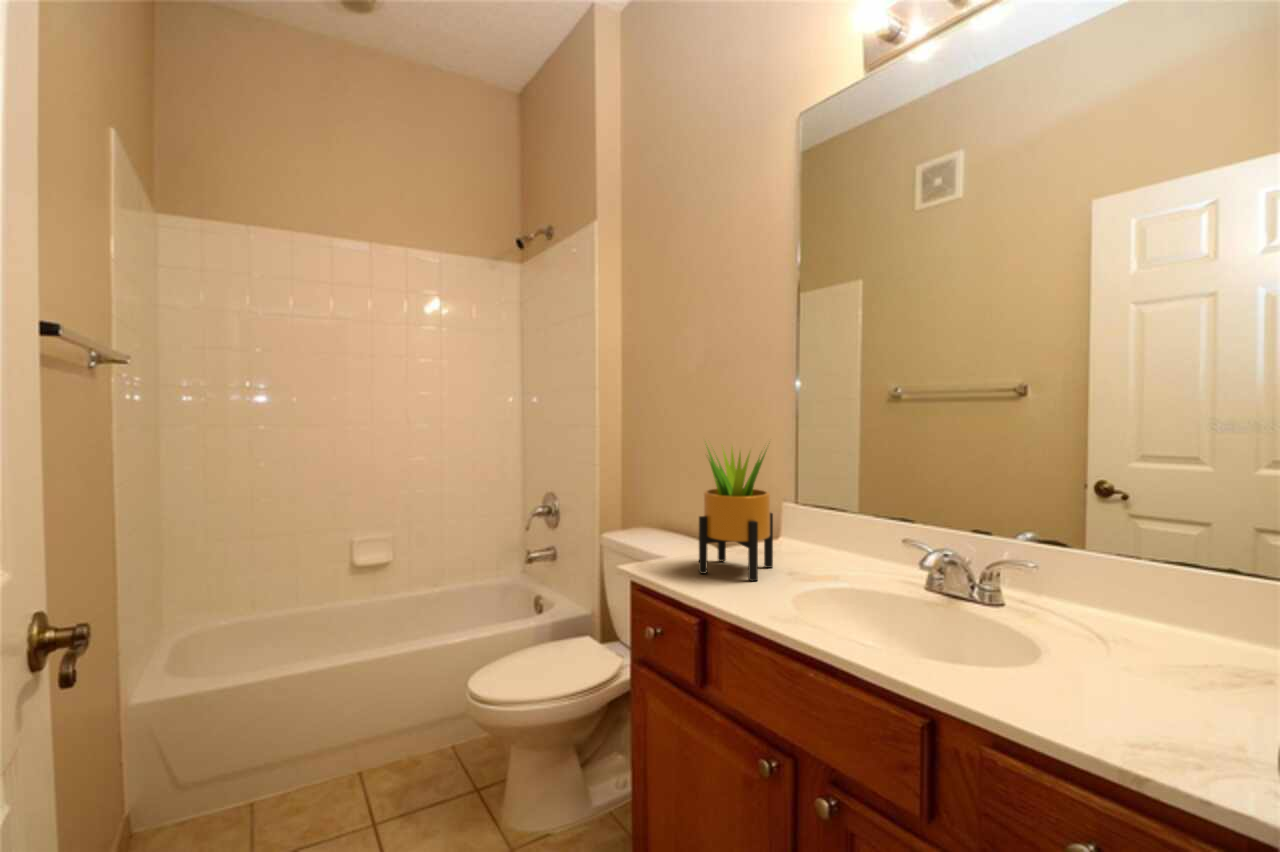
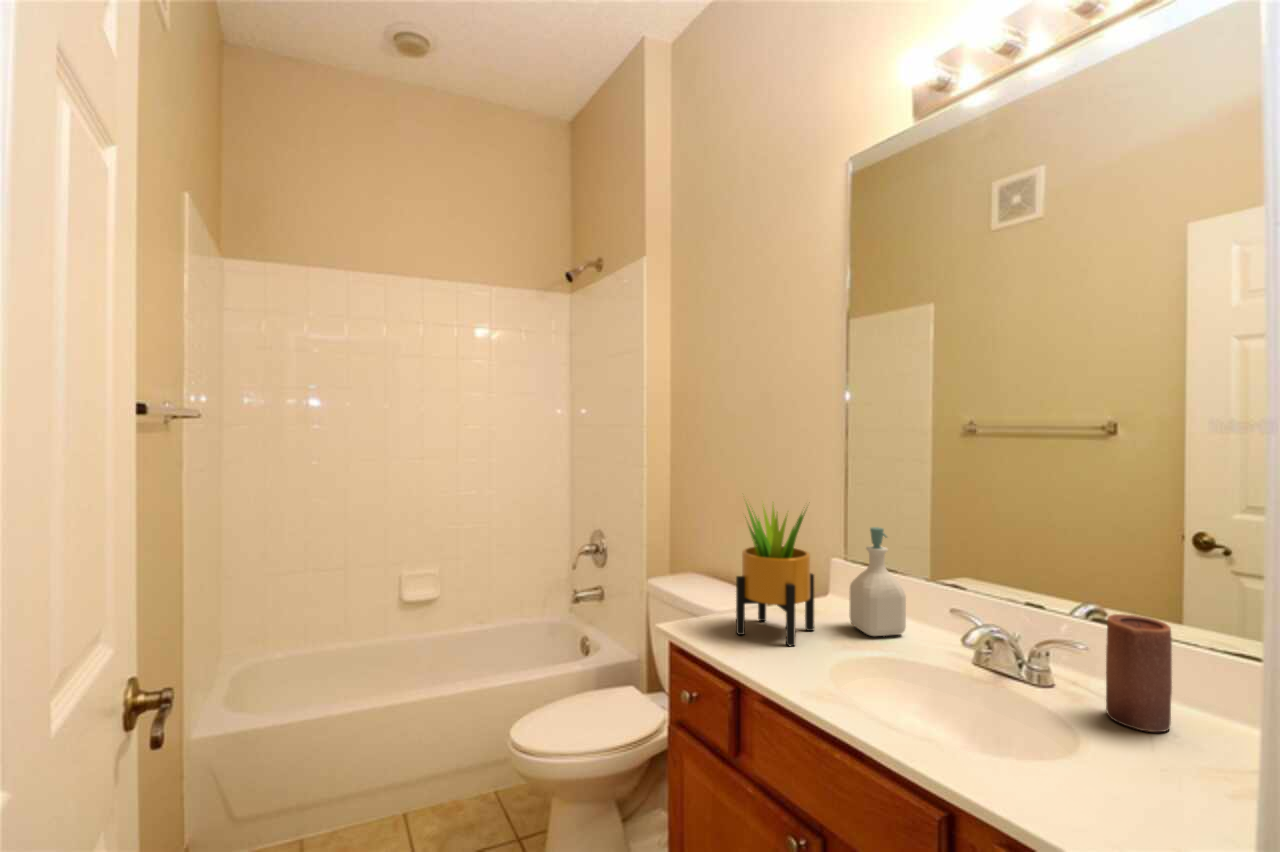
soap bottle: none [805,467,859,570] -> present [849,527,906,636]
candle: none [1058,530,1121,637] -> present [1106,614,1172,732]

